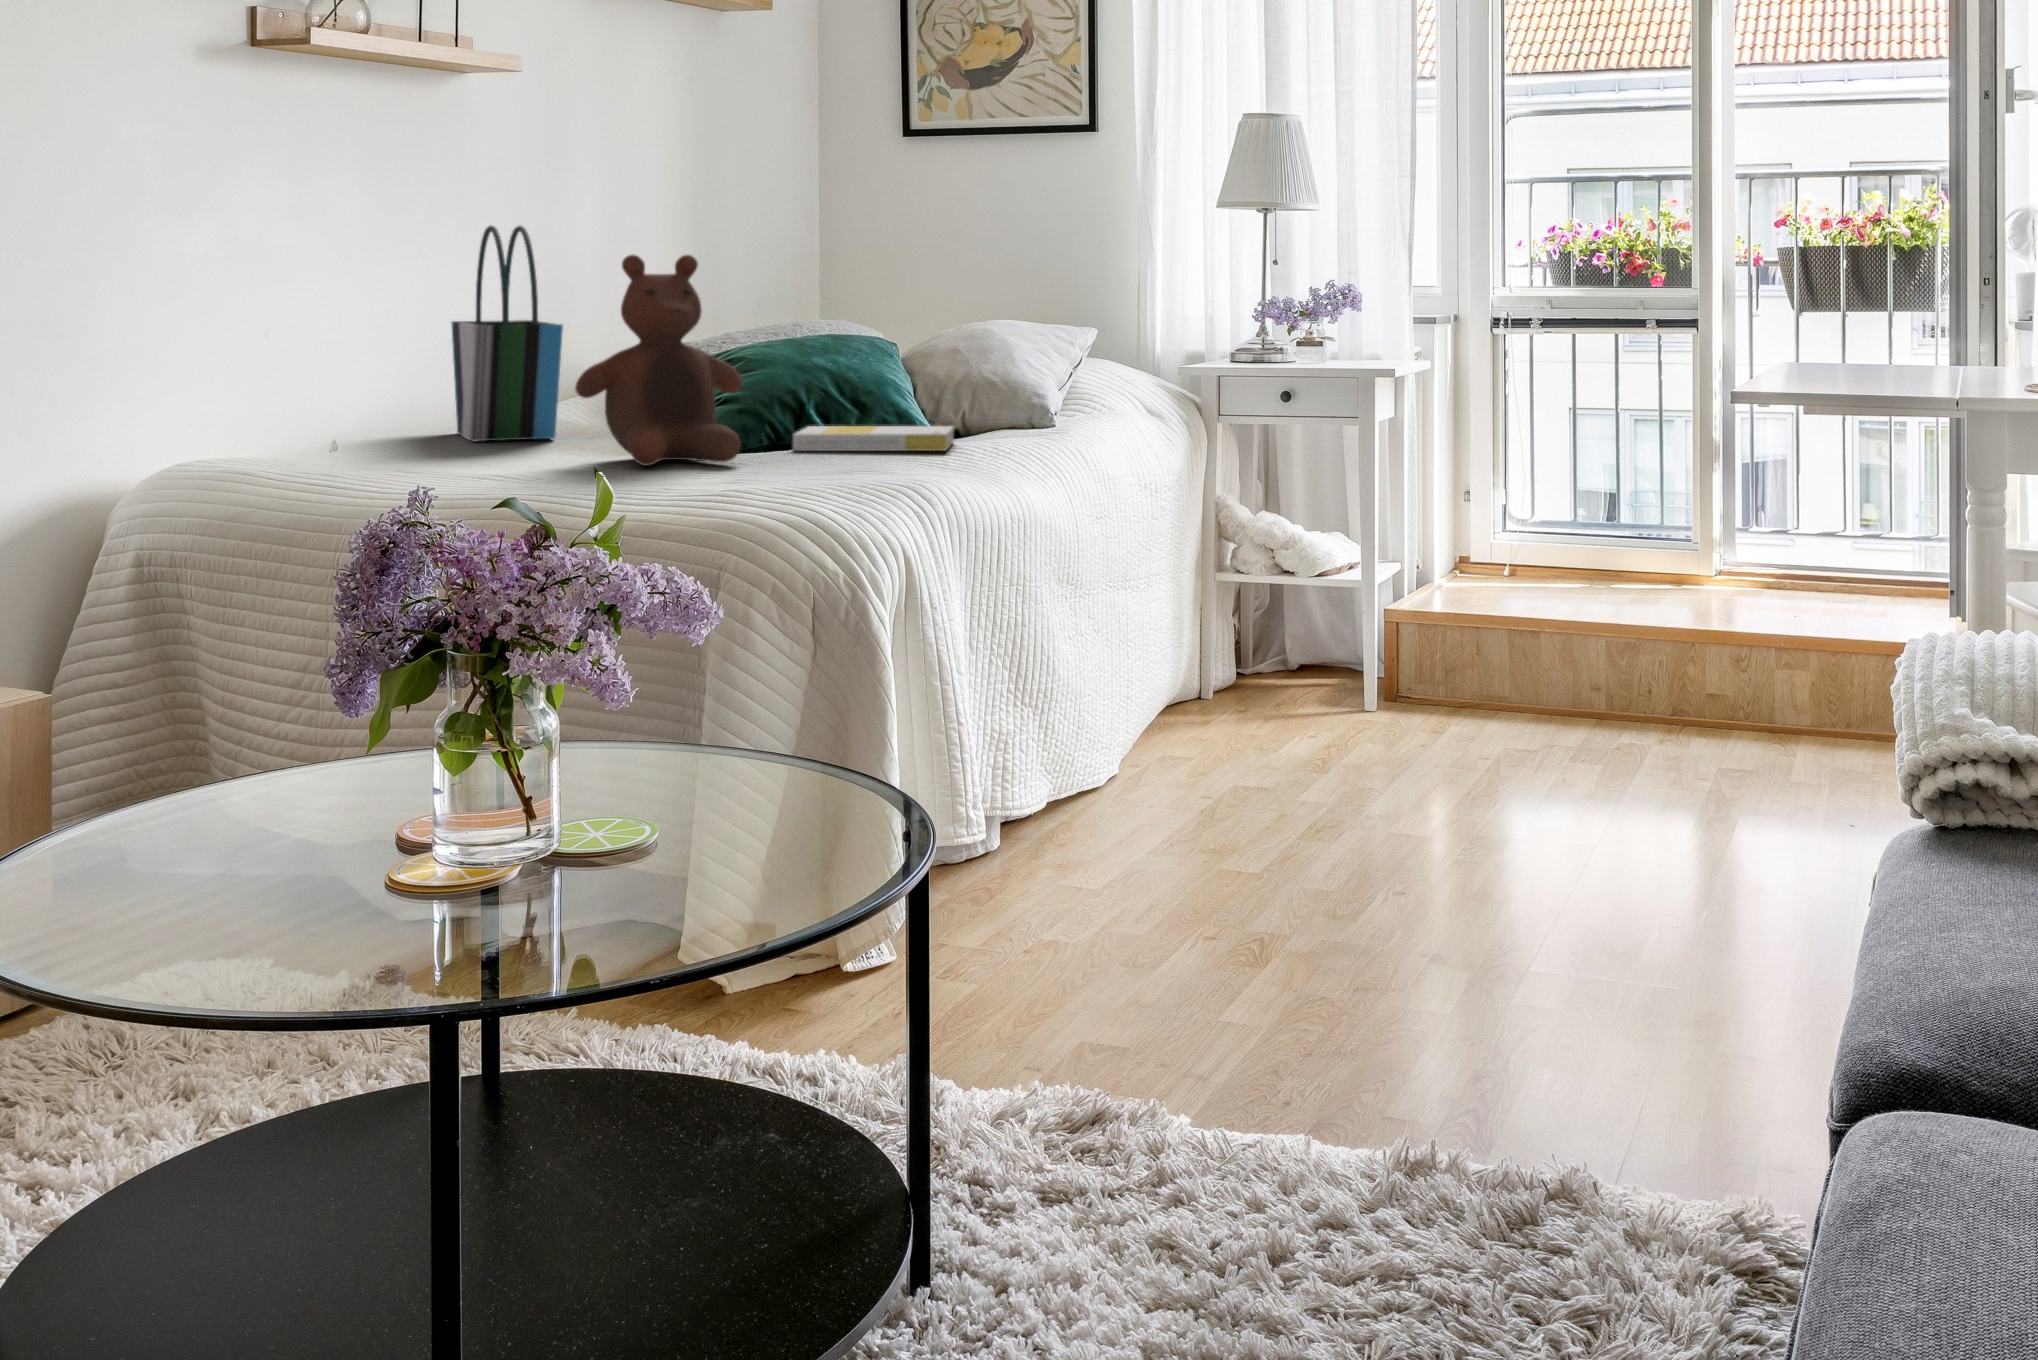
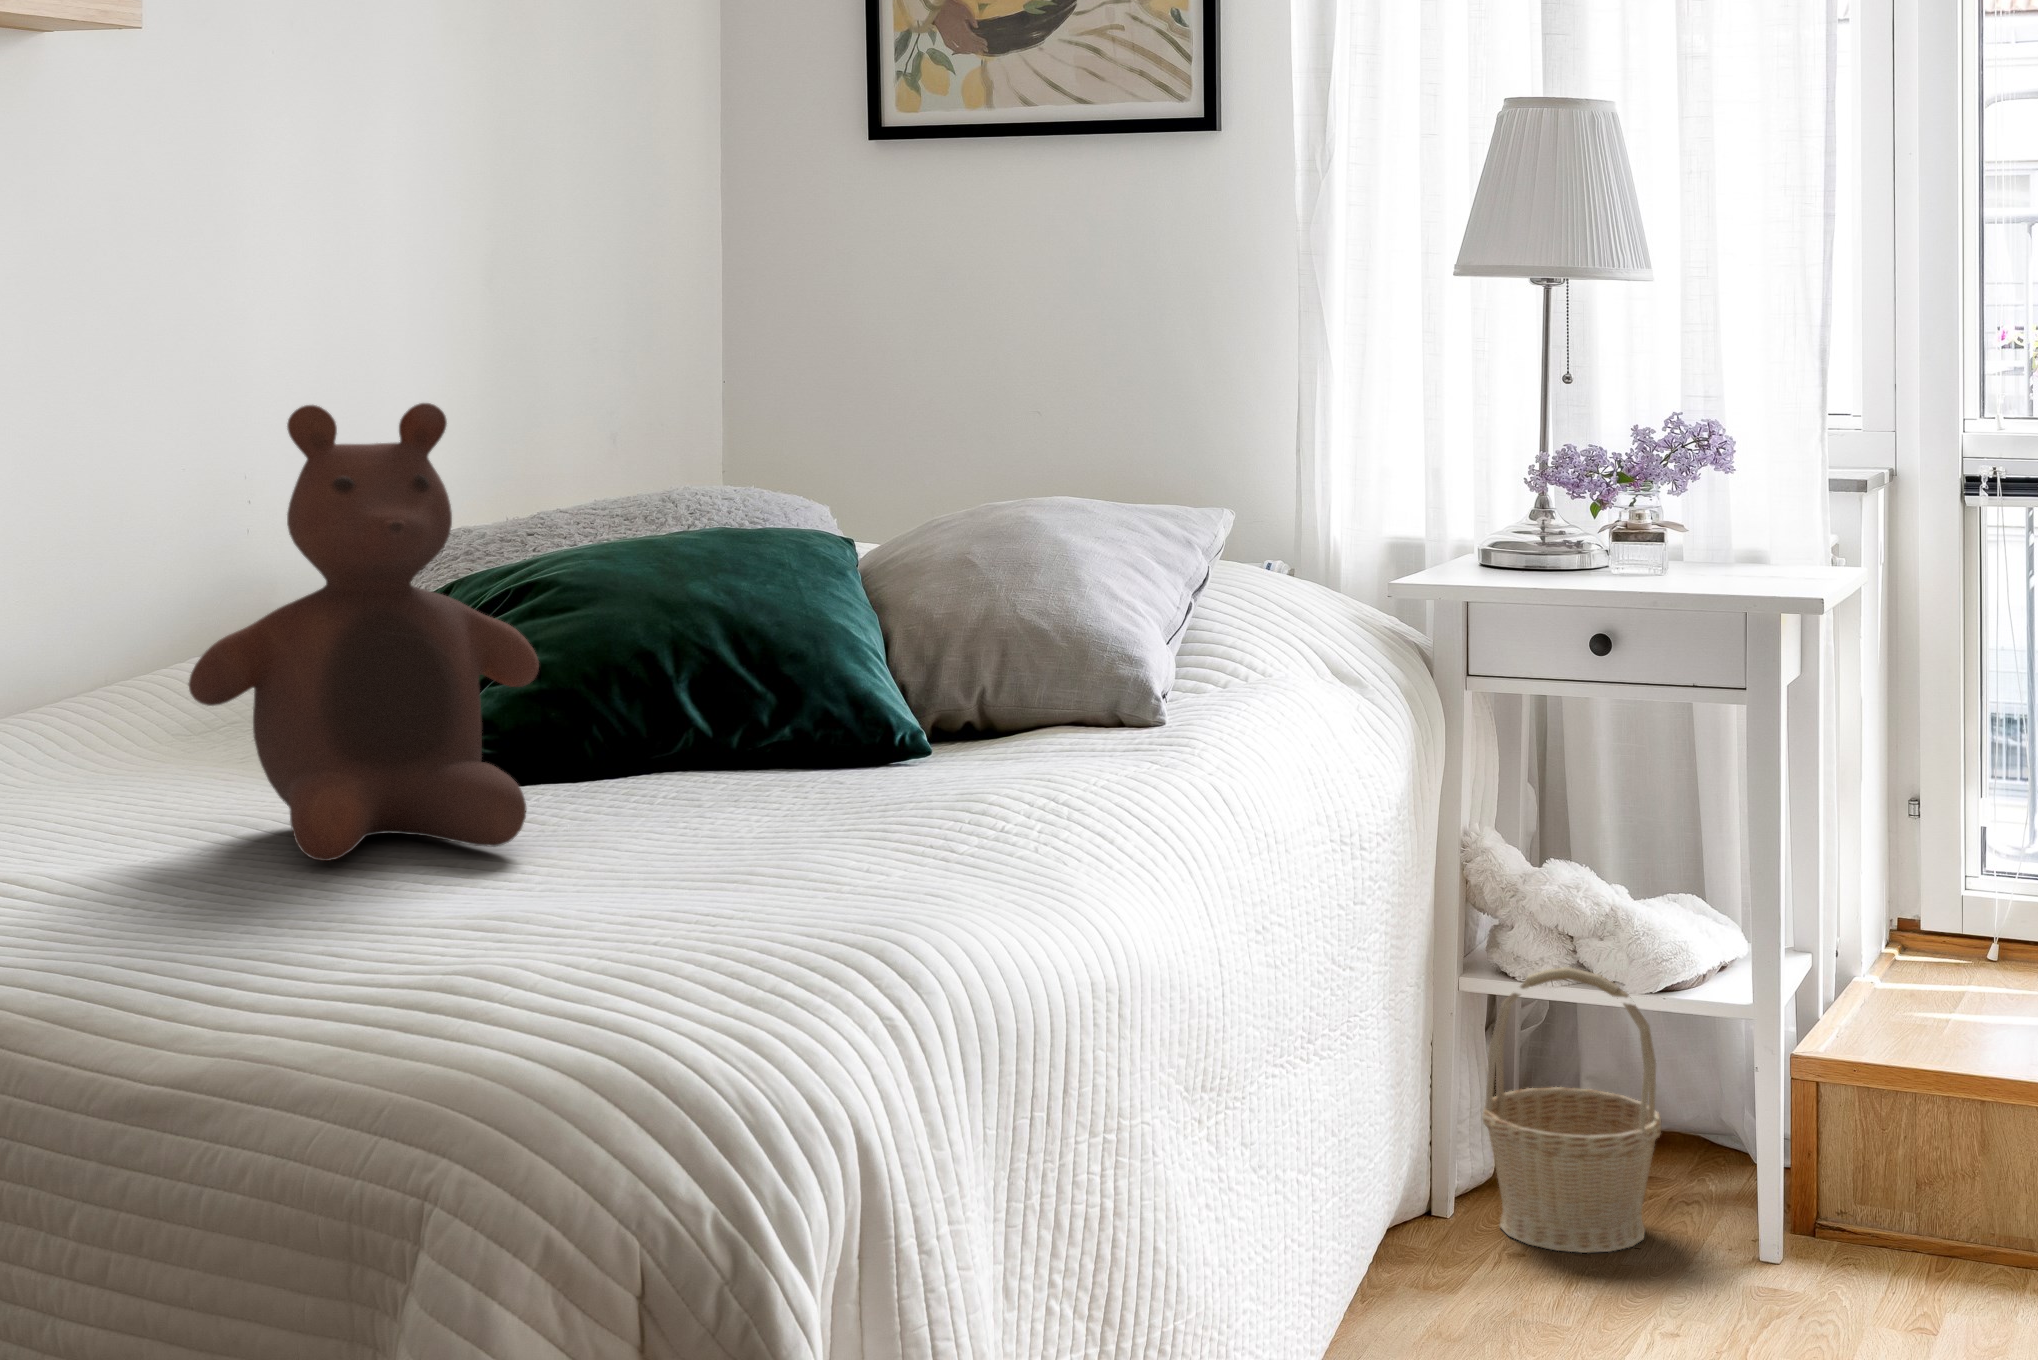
tote bag: present [451,225,563,441] -> none [6,327,194,760]
book: present [793,426,954,451] -> none [644,728,970,800]
basket: none [1227,569,1319,713] -> present [1482,967,1661,1253]

